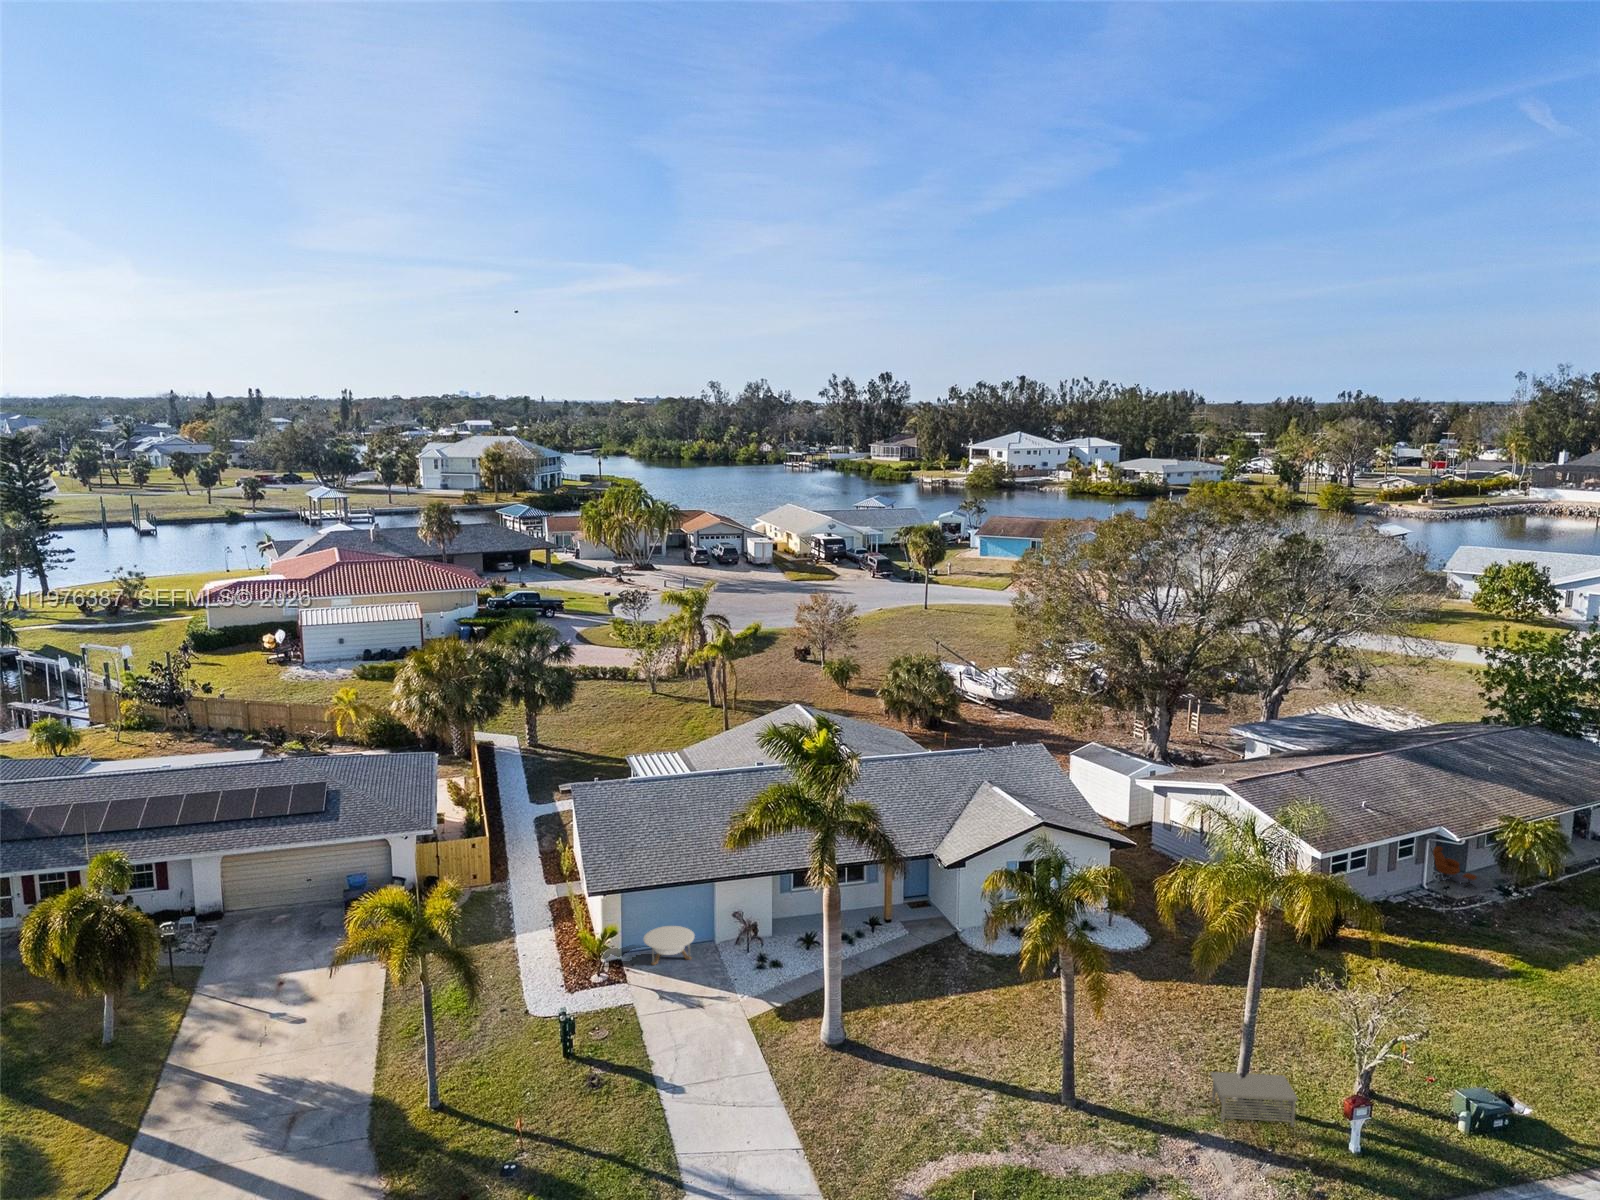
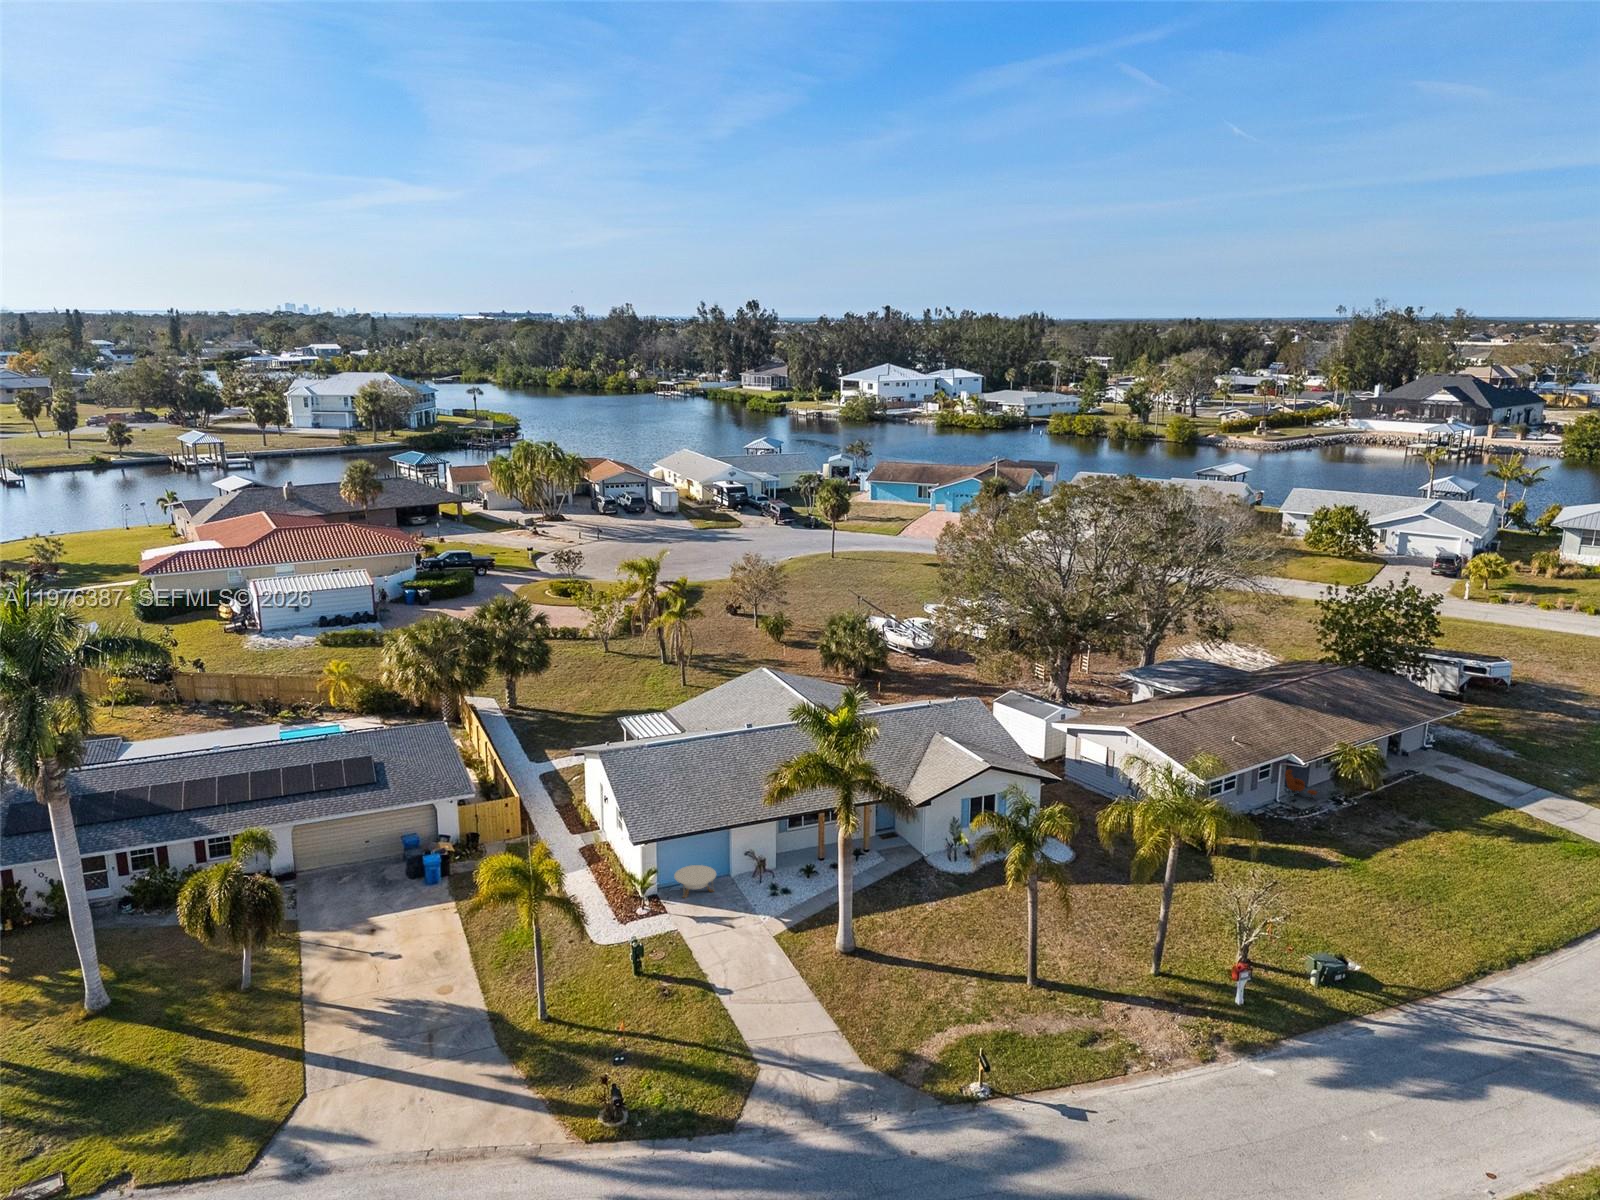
storage bench: present [1210,1072,1298,1127] -> none [1134,952,1198,989]

